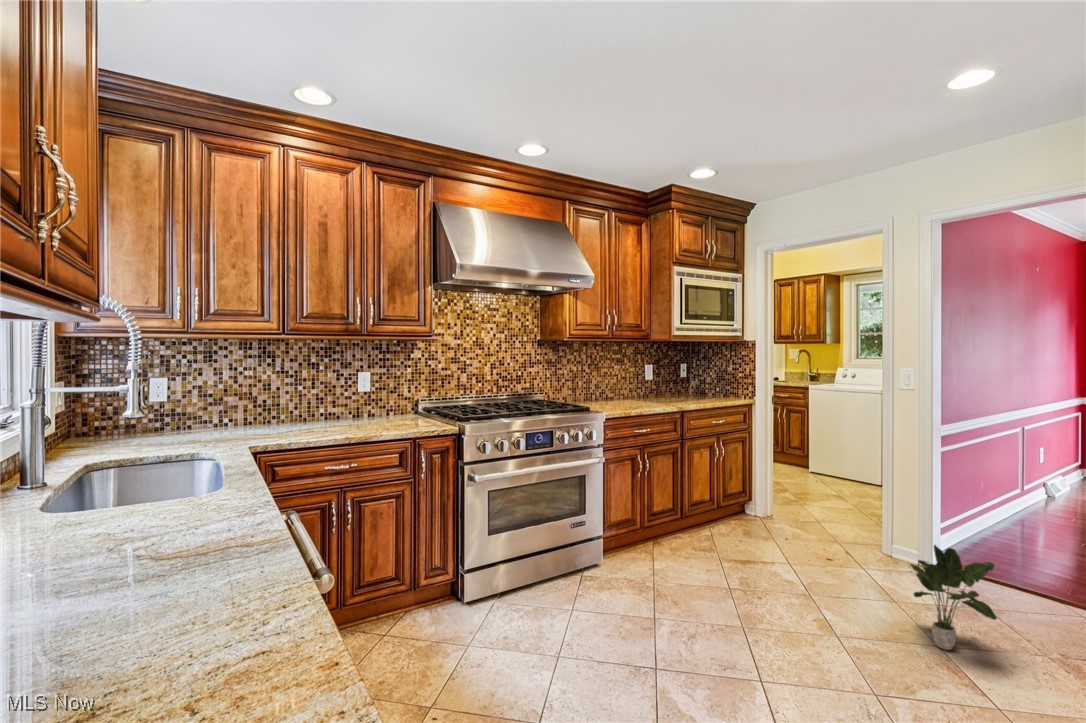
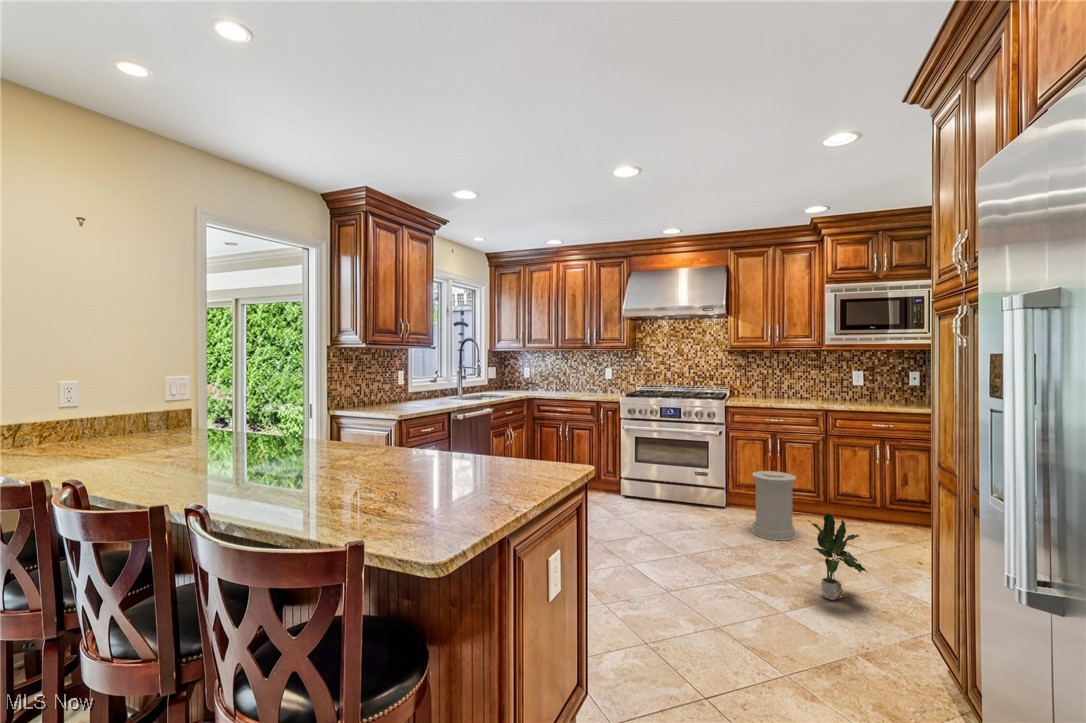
trash can: none [688,497,742,590] -> present [753,471,795,540]

